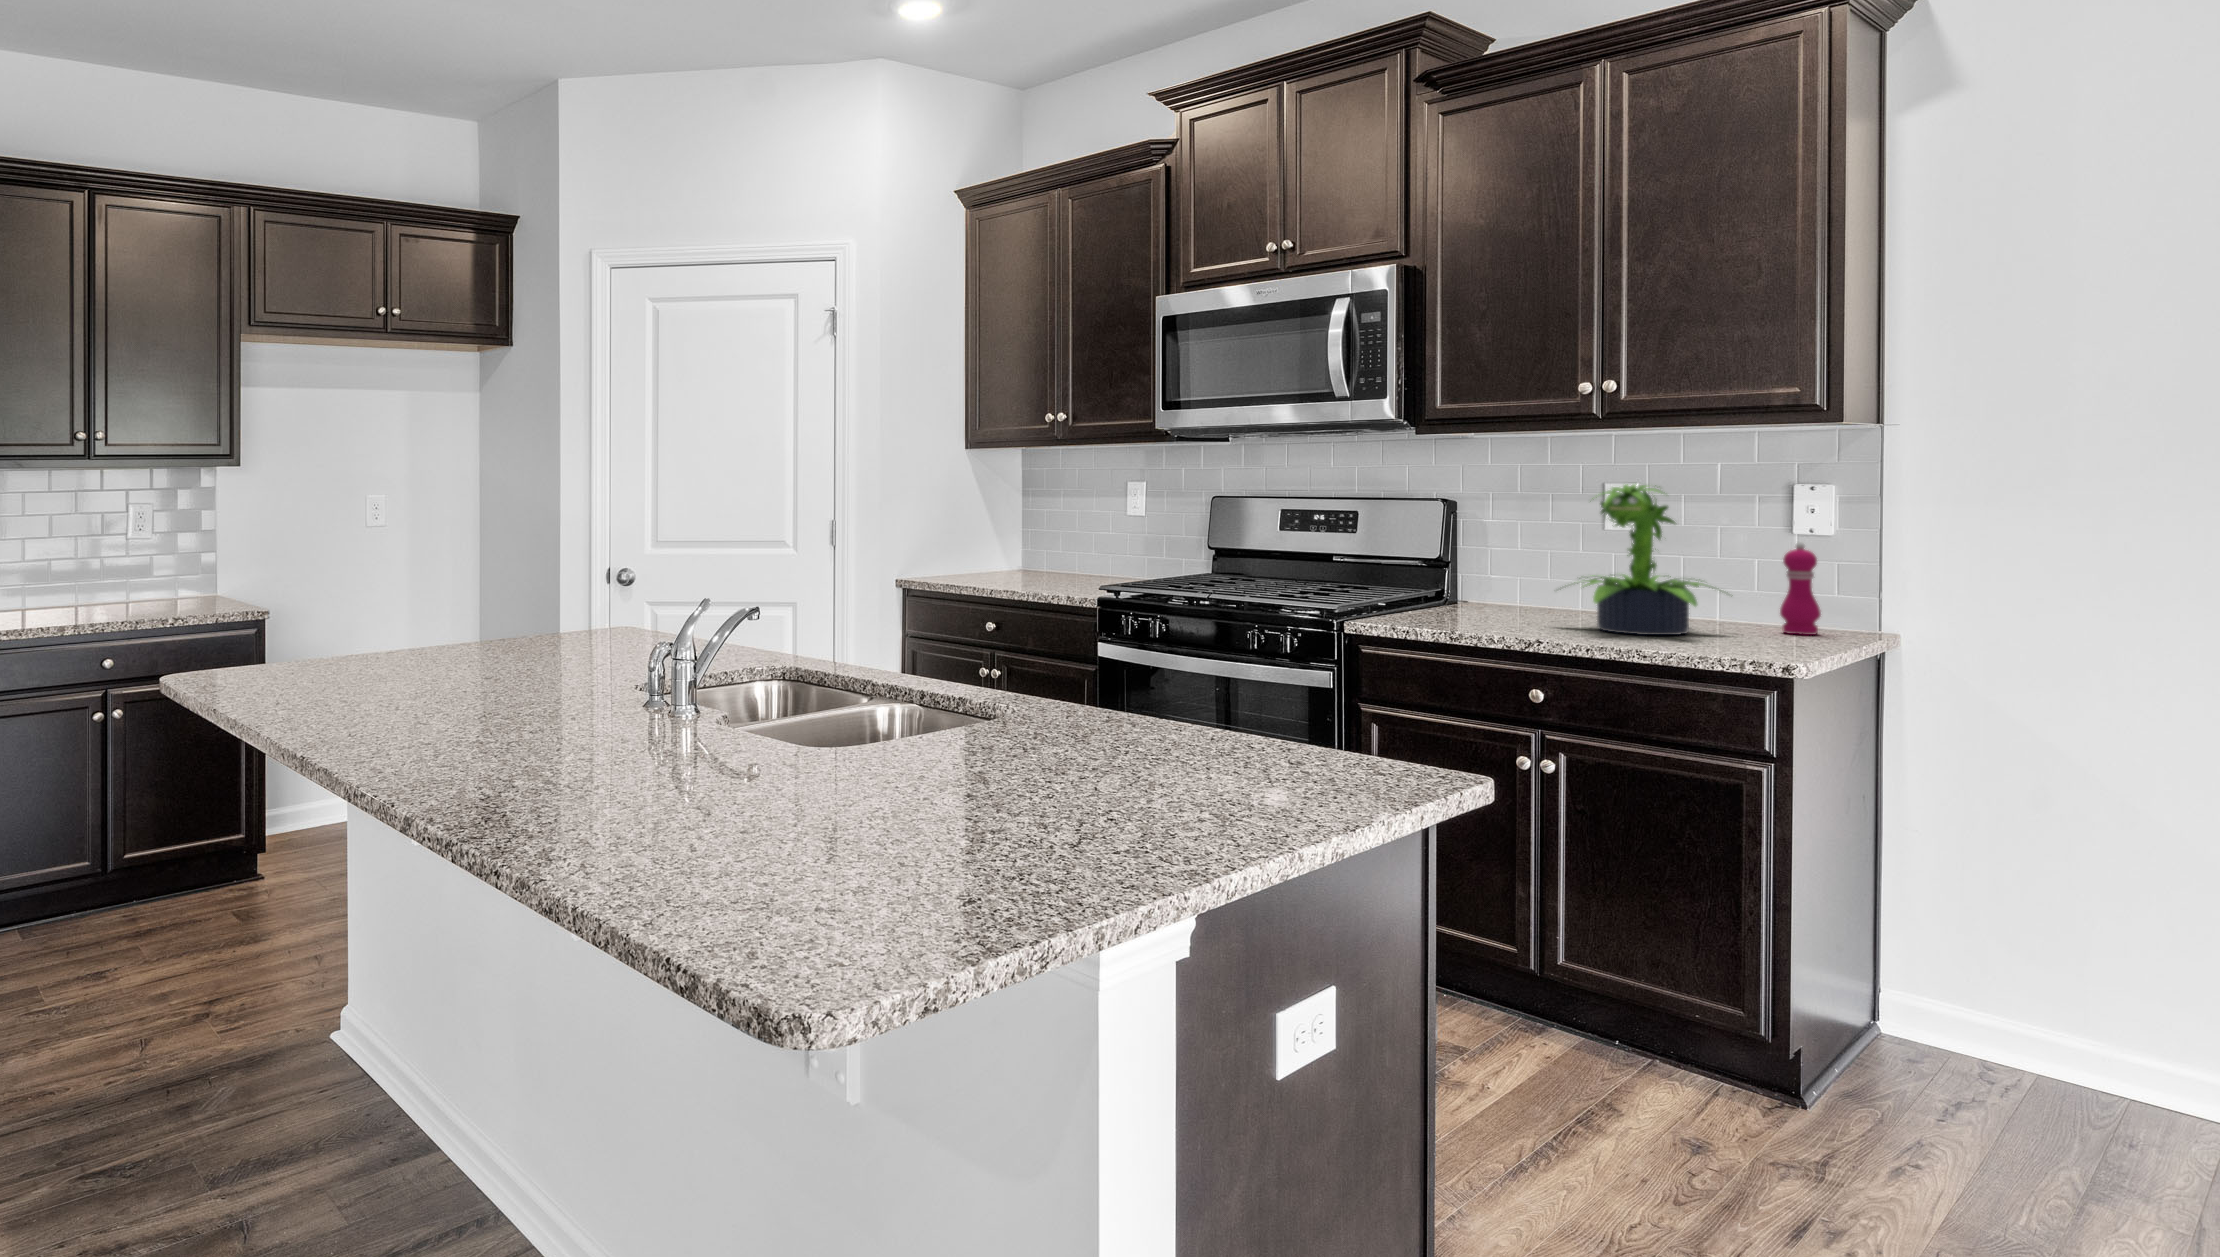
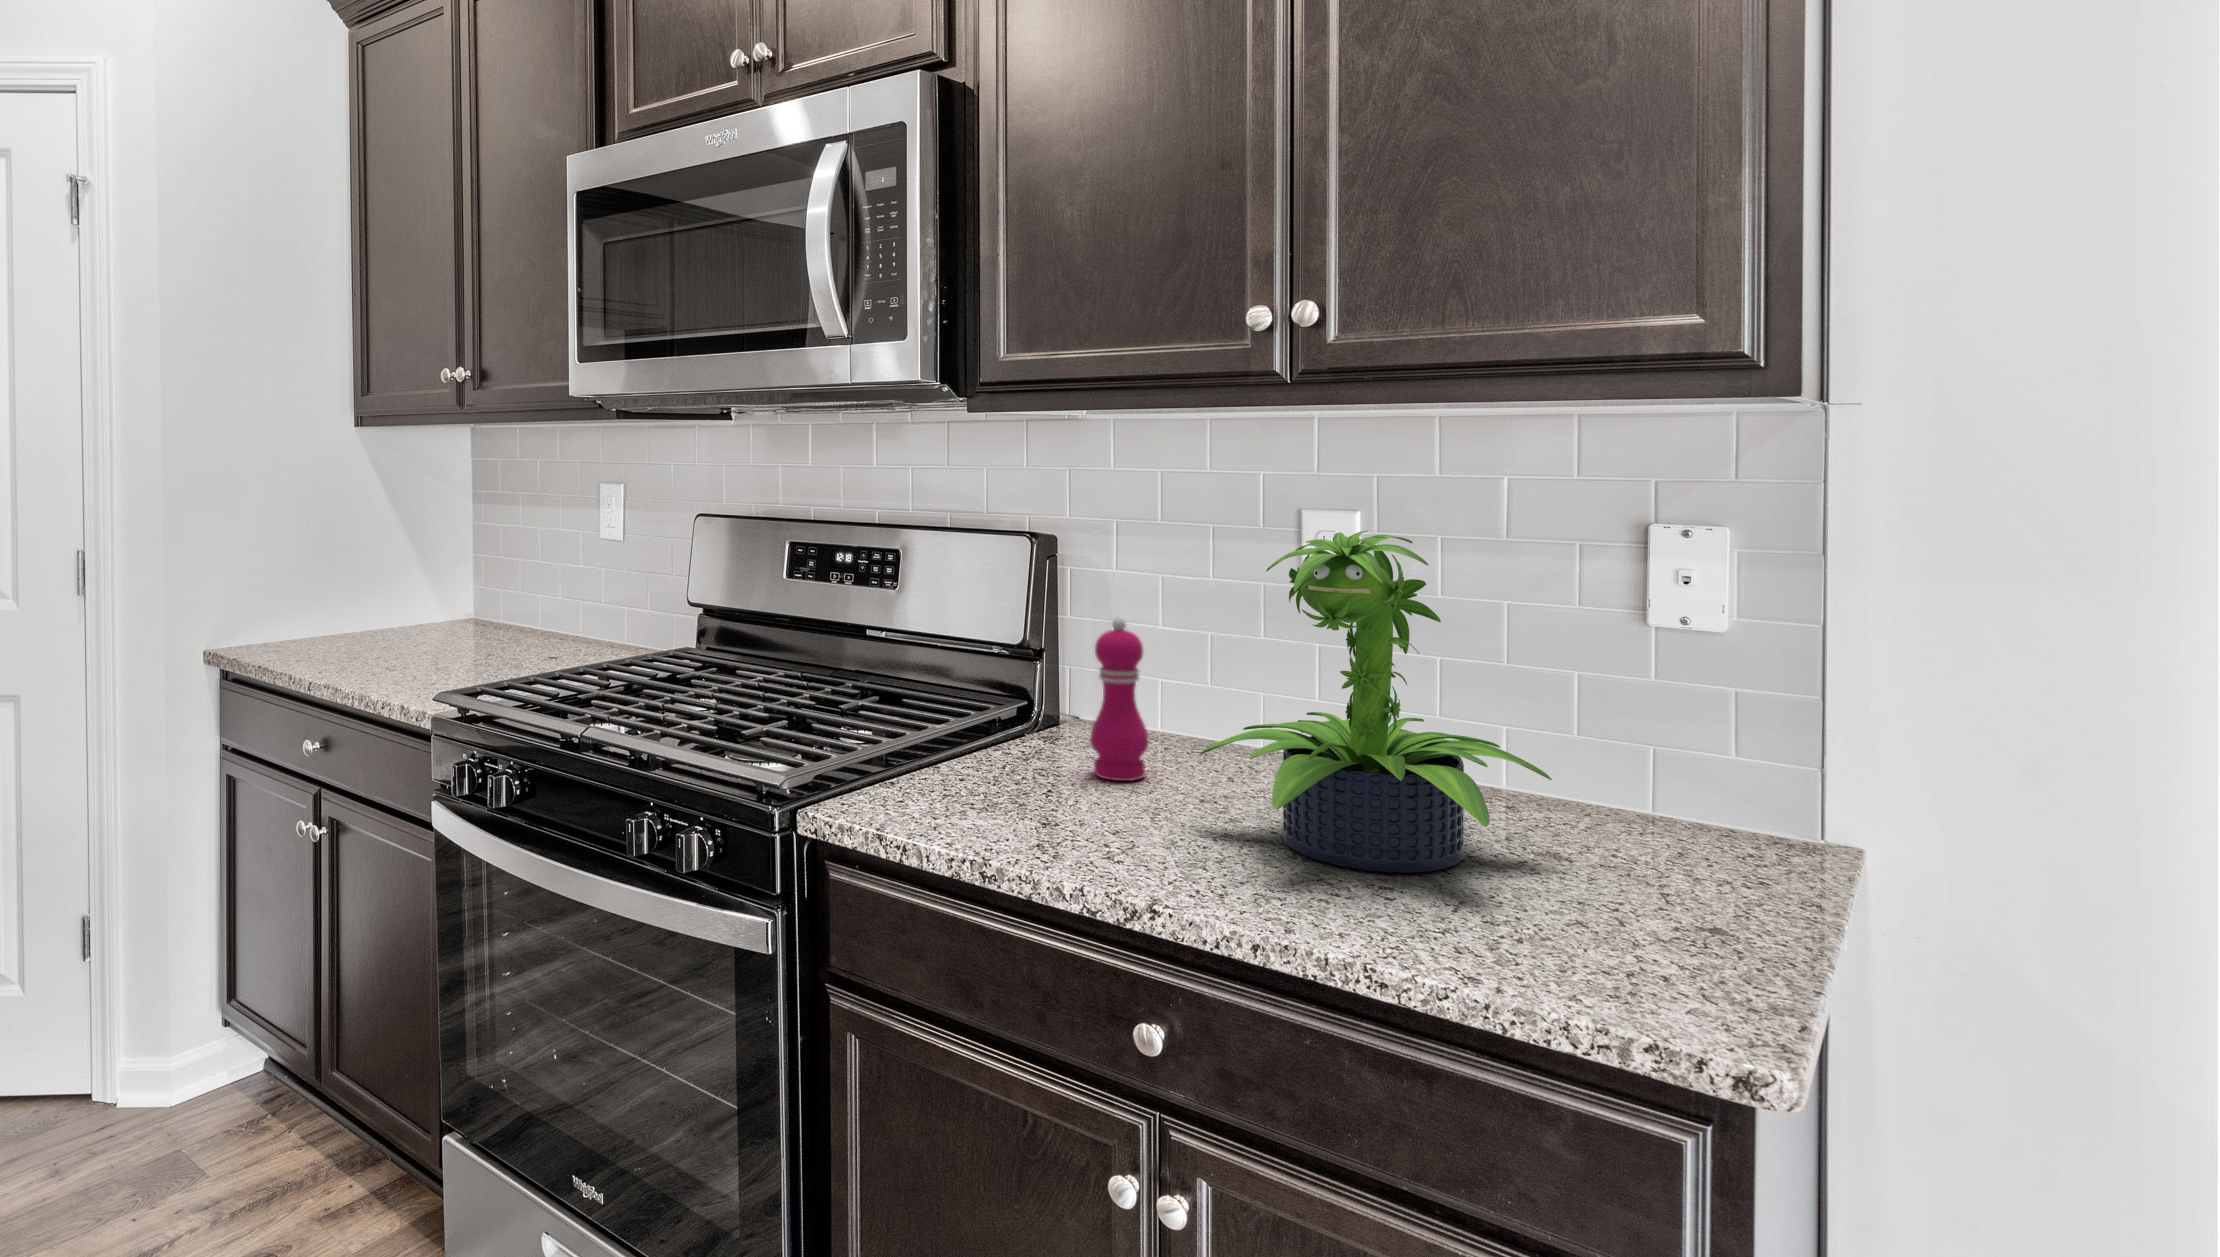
pepper mill: present [1780,542,1821,635] -> present [1090,618,1149,781]

